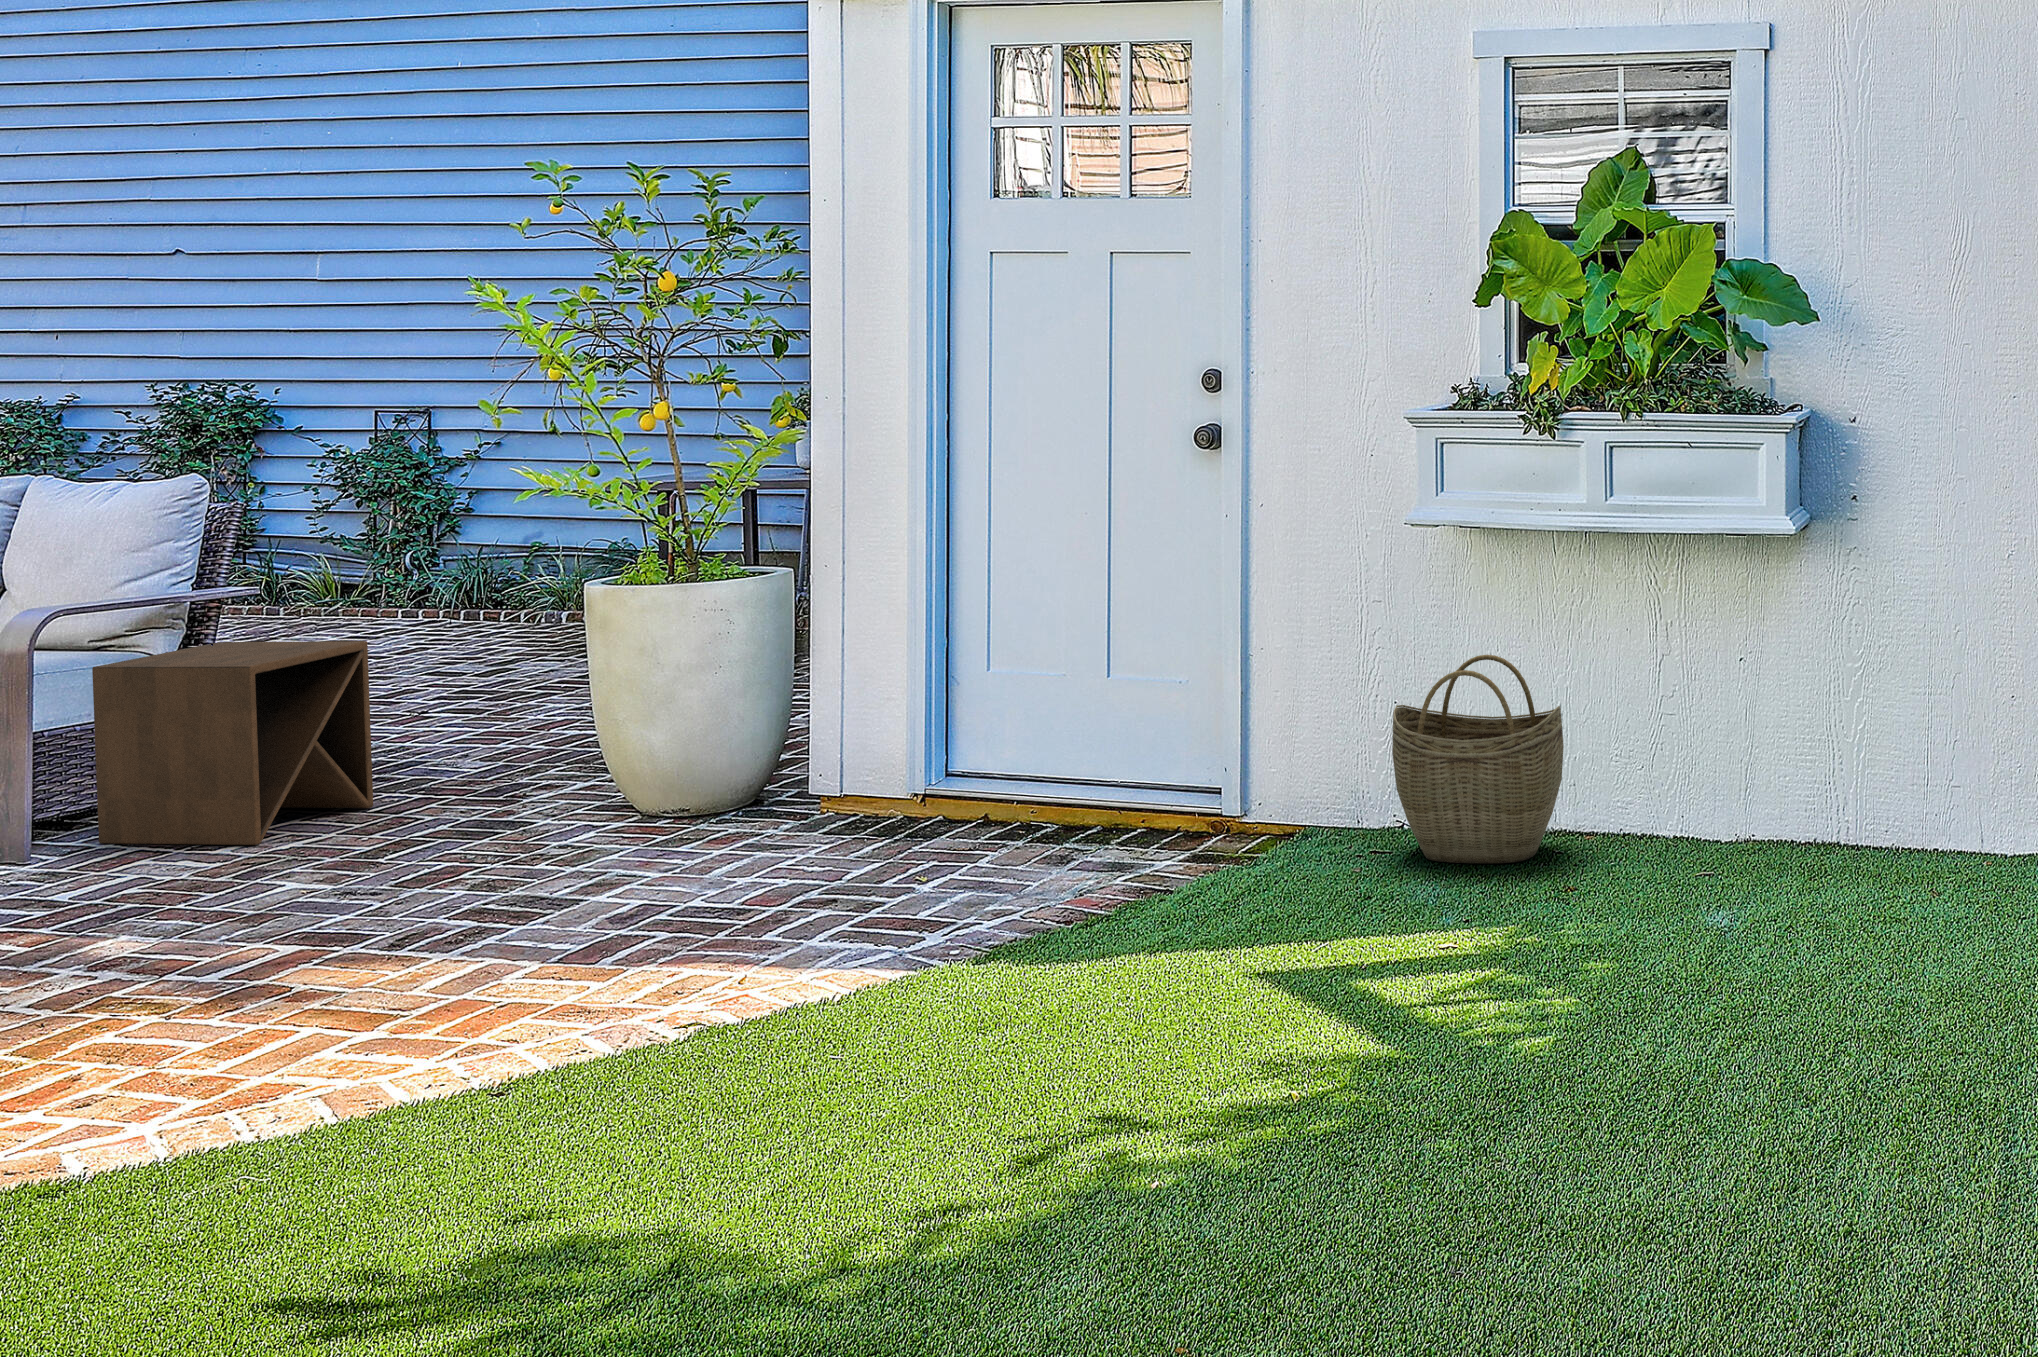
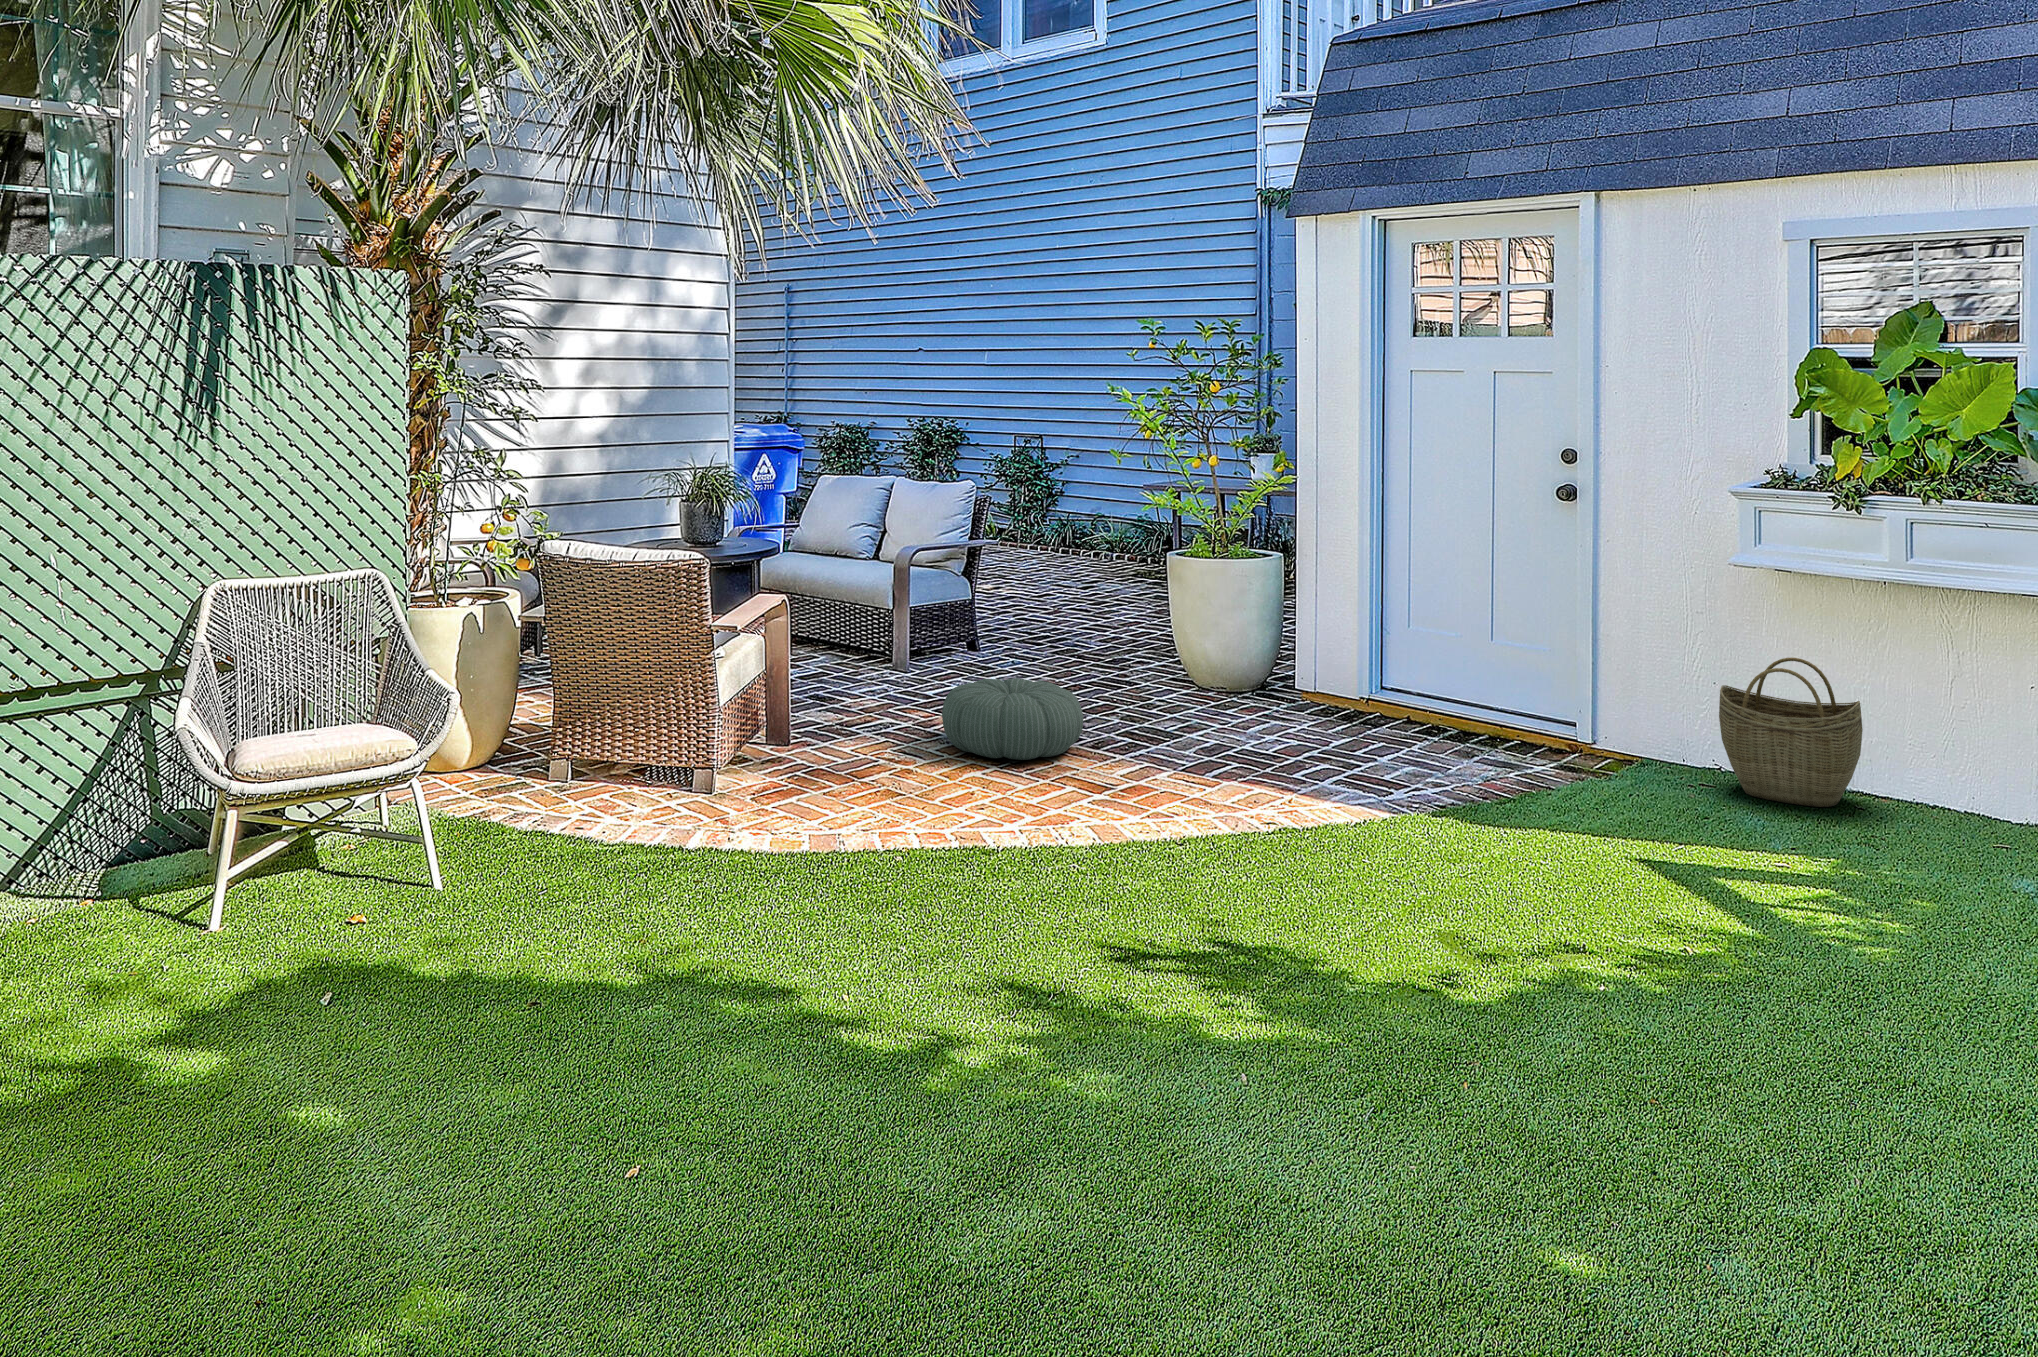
side table: present [92,641,373,845] -> none [913,567,1042,680]
pouf: none [76,832,381,990] -> present [942,678,1083,760]

